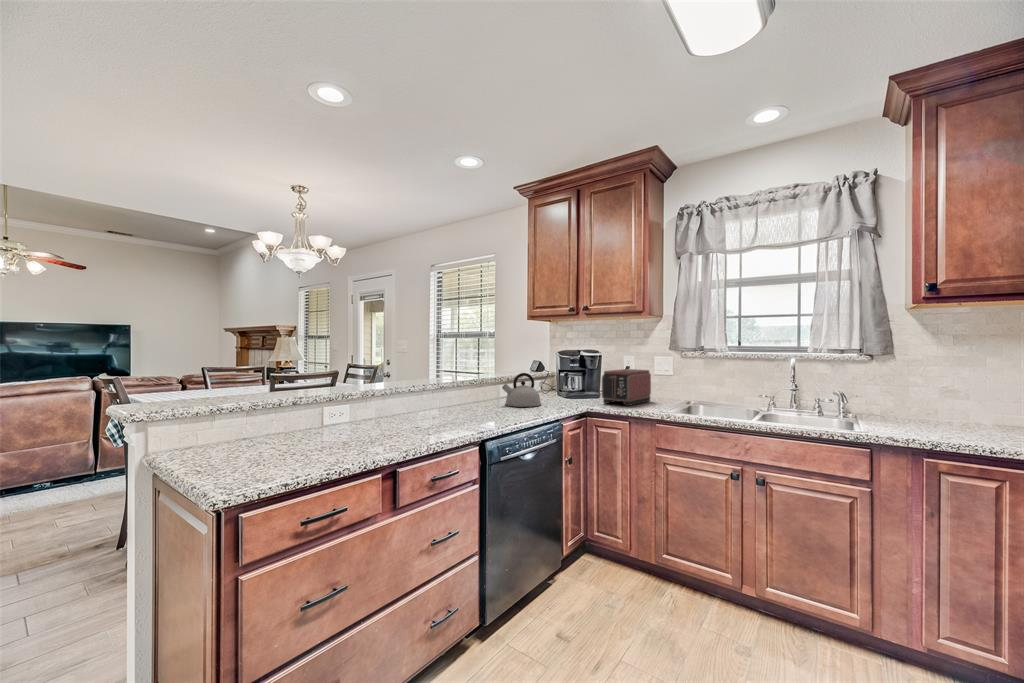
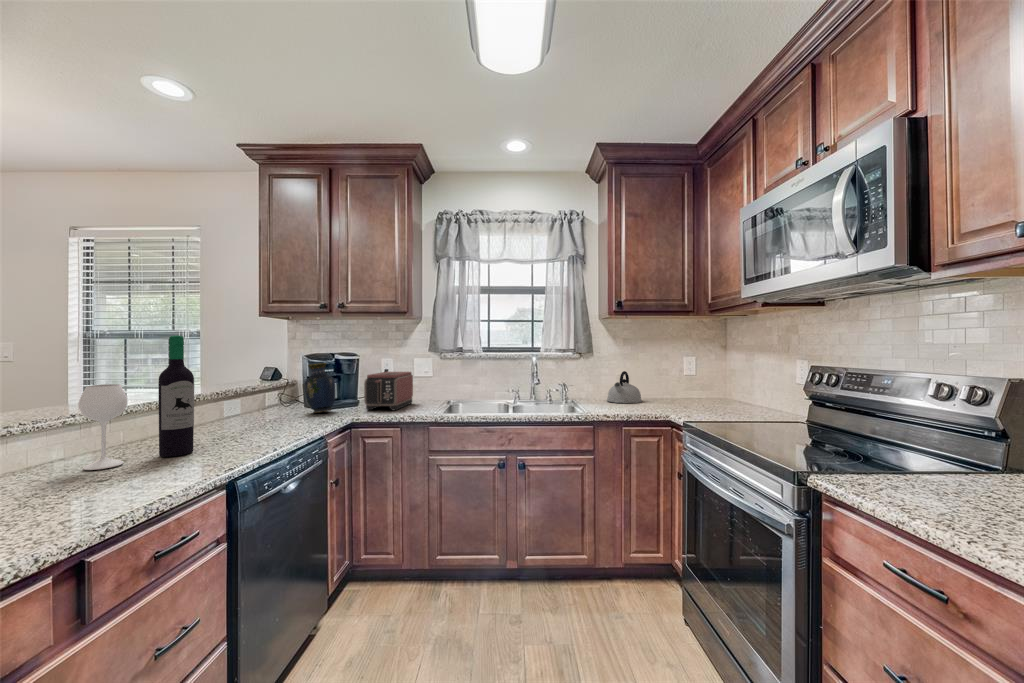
wine bottle: none [411,337,469,422] -> present [79,336,194,470]
vase: none [553,359,577,402] -> present [304,363,335,413]
kettle: present [502,373,541,407] -> present [607,371,642,403]

